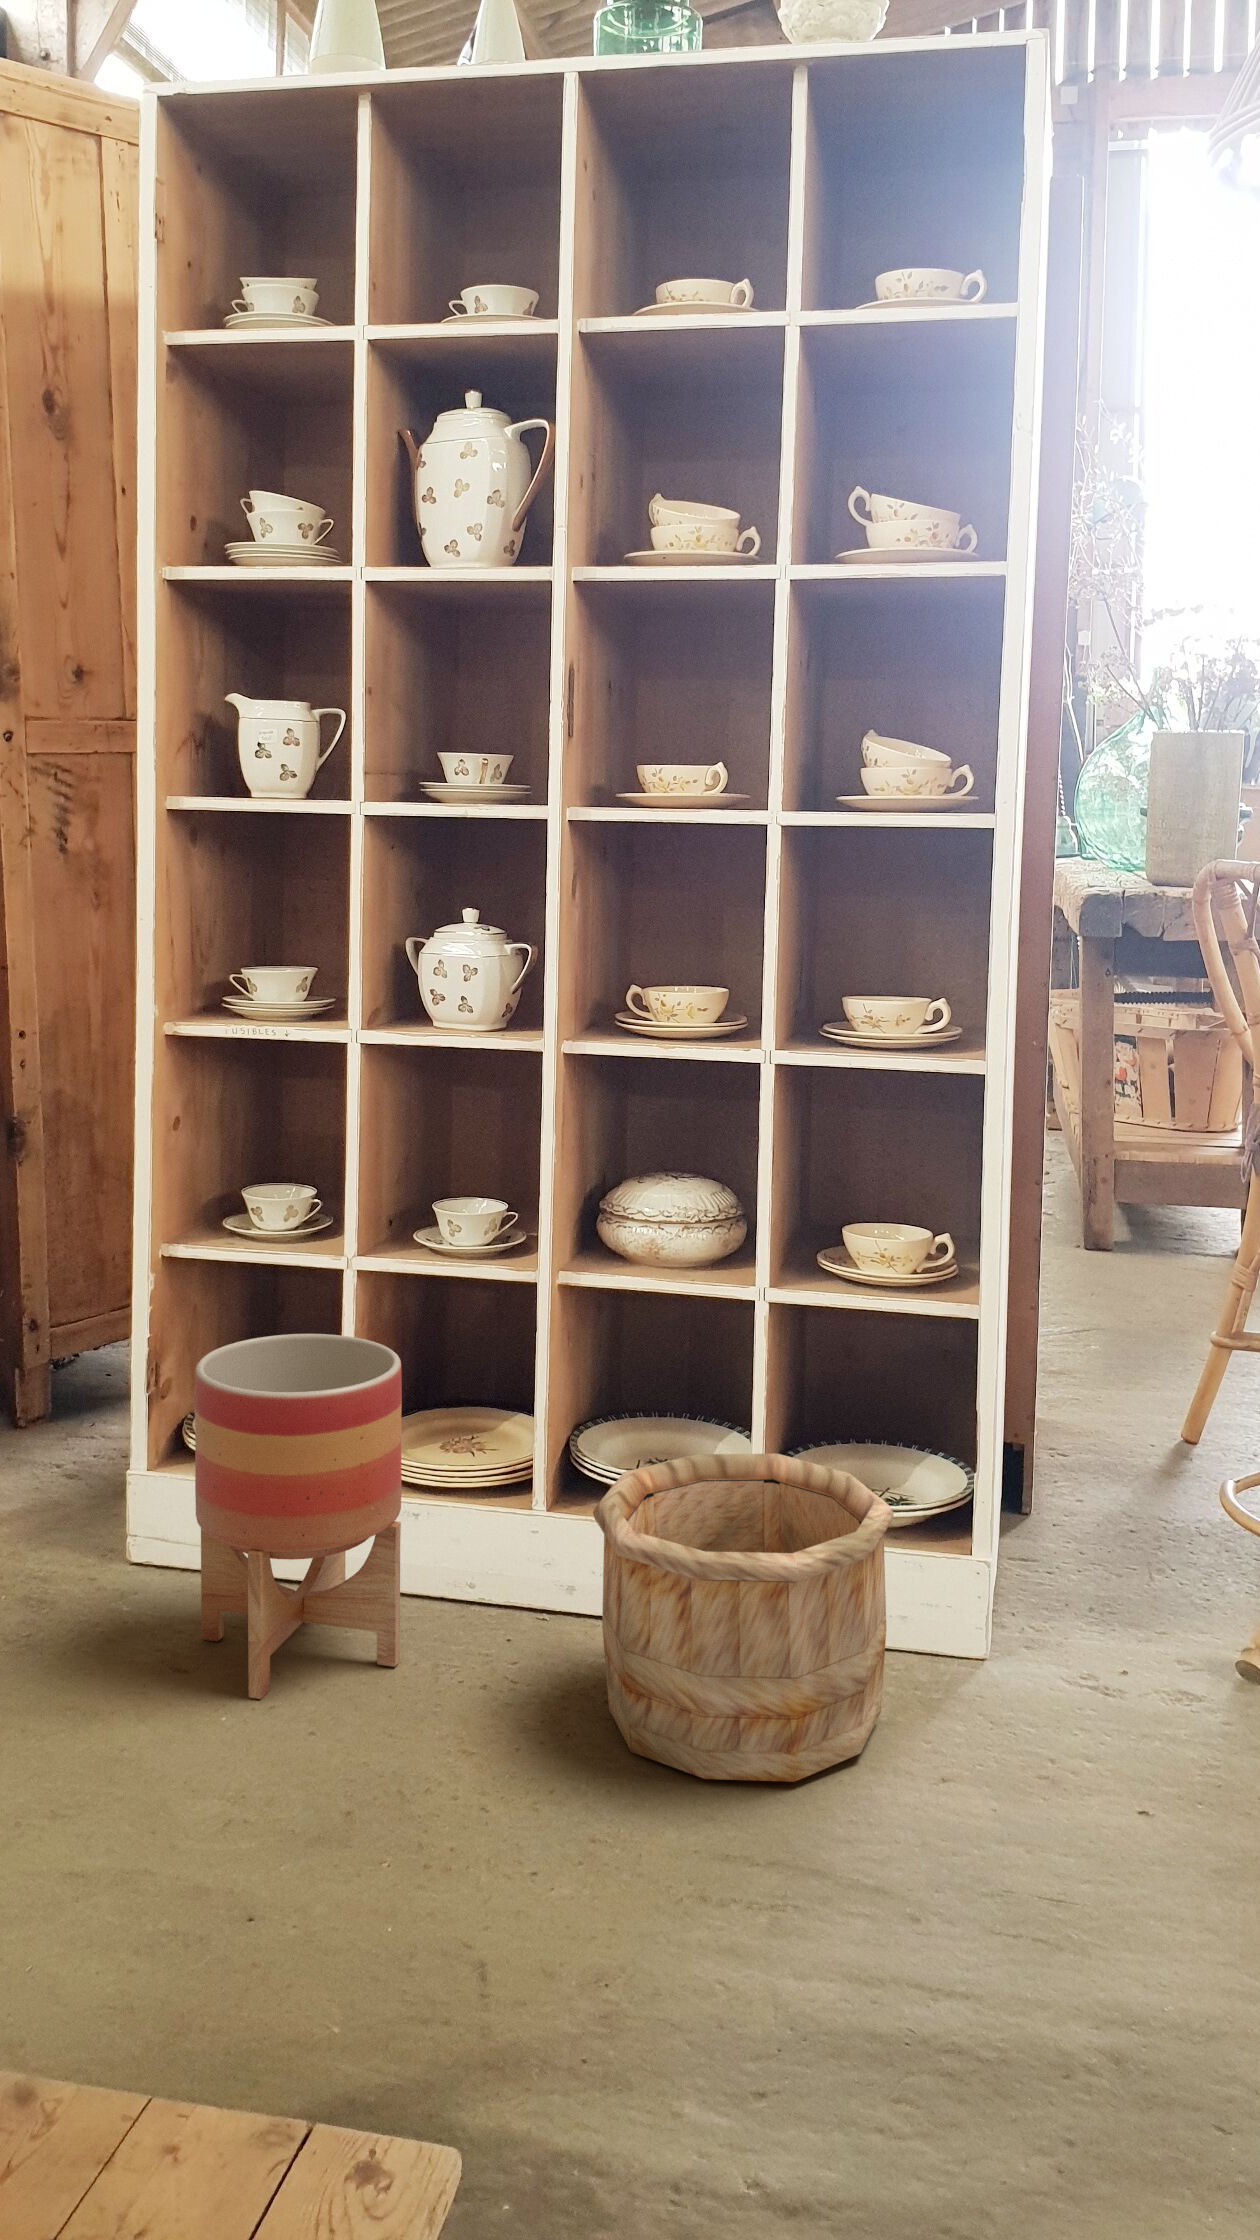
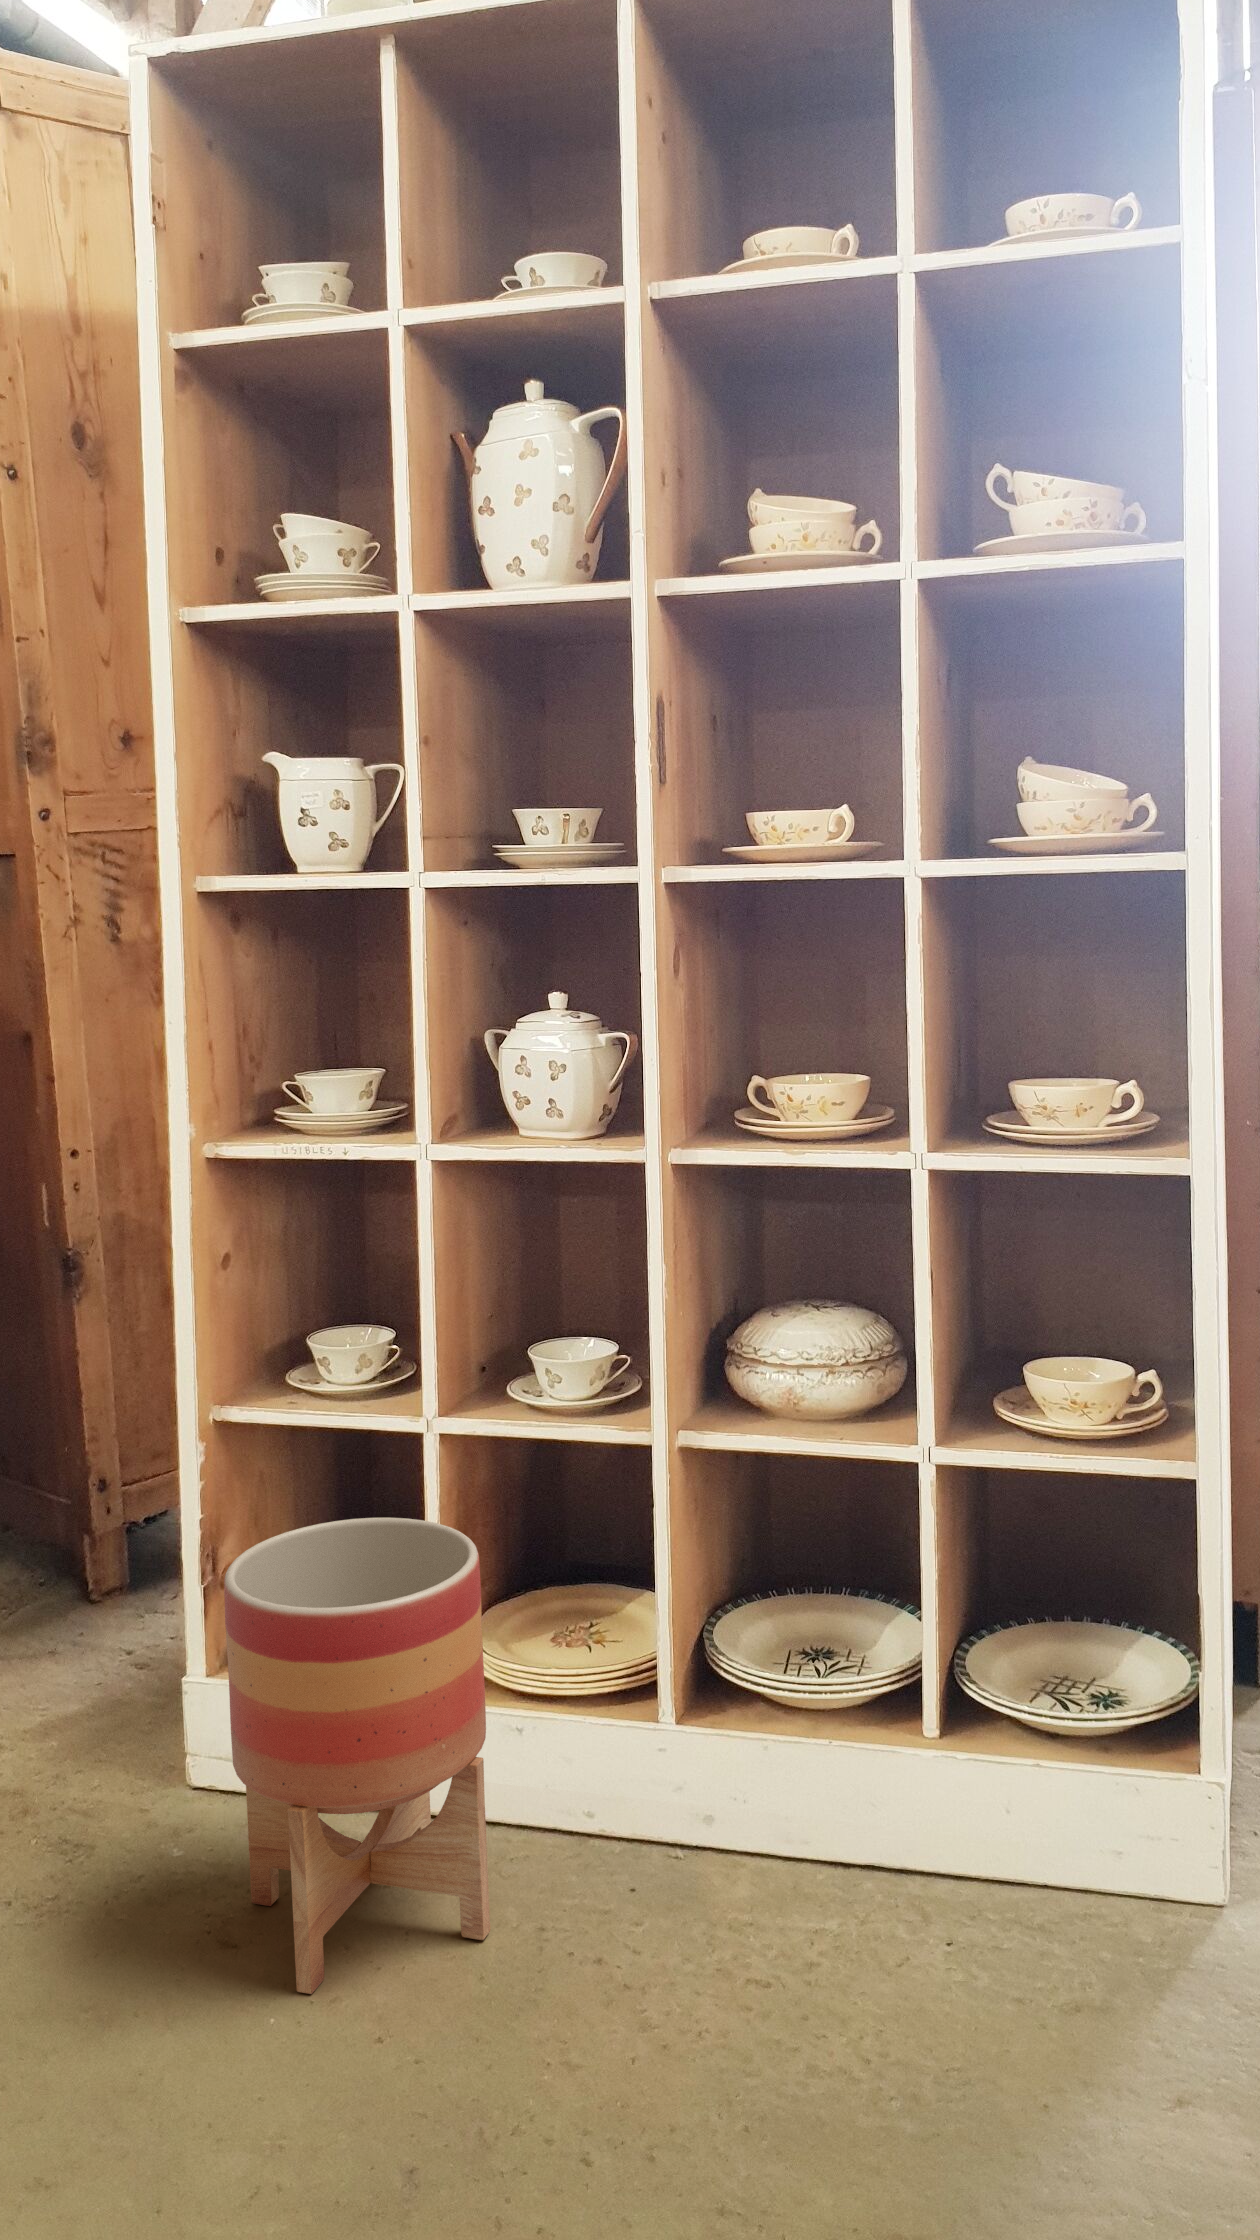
wooden bucket: present [593,1454,894,1782] -> none [713,1659,1097,2118]

